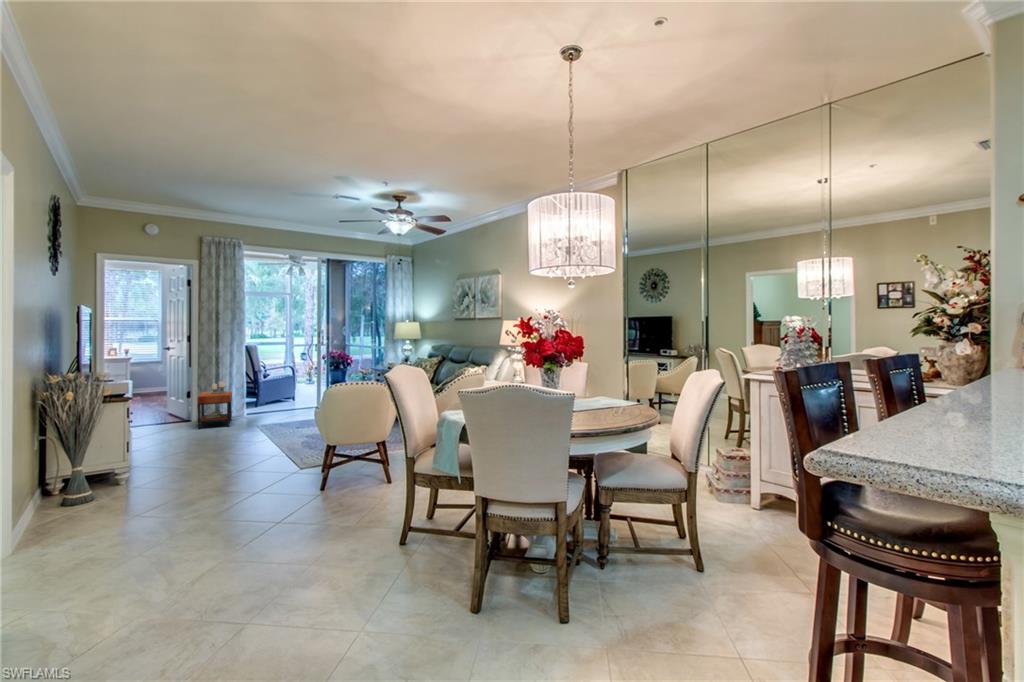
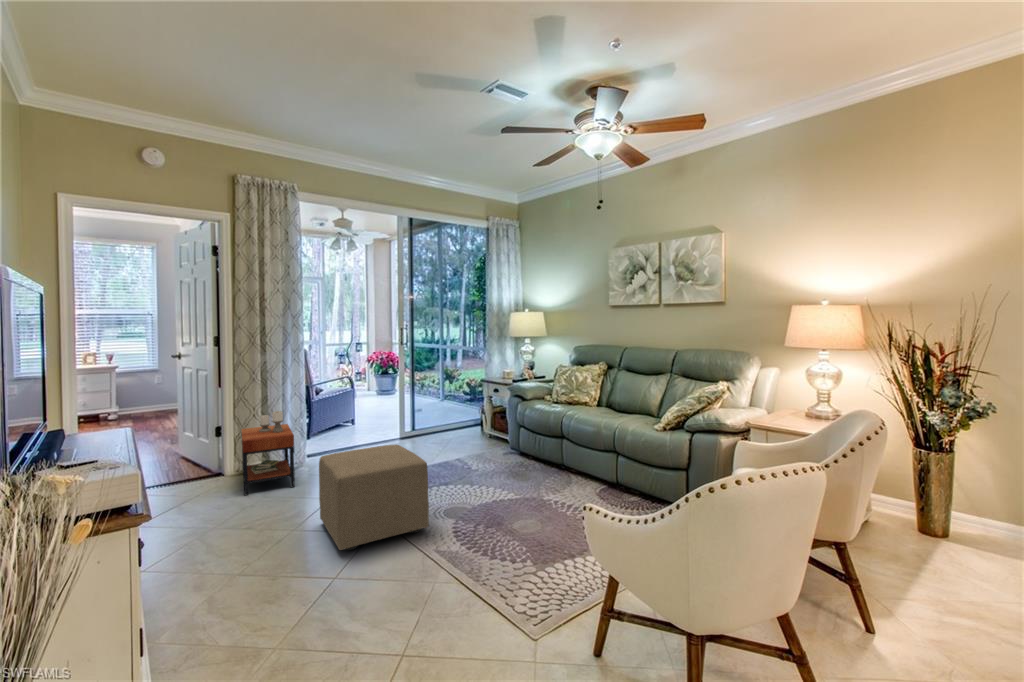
ottoman: none [232,398,288,447] -> present [319,444,429,550]

